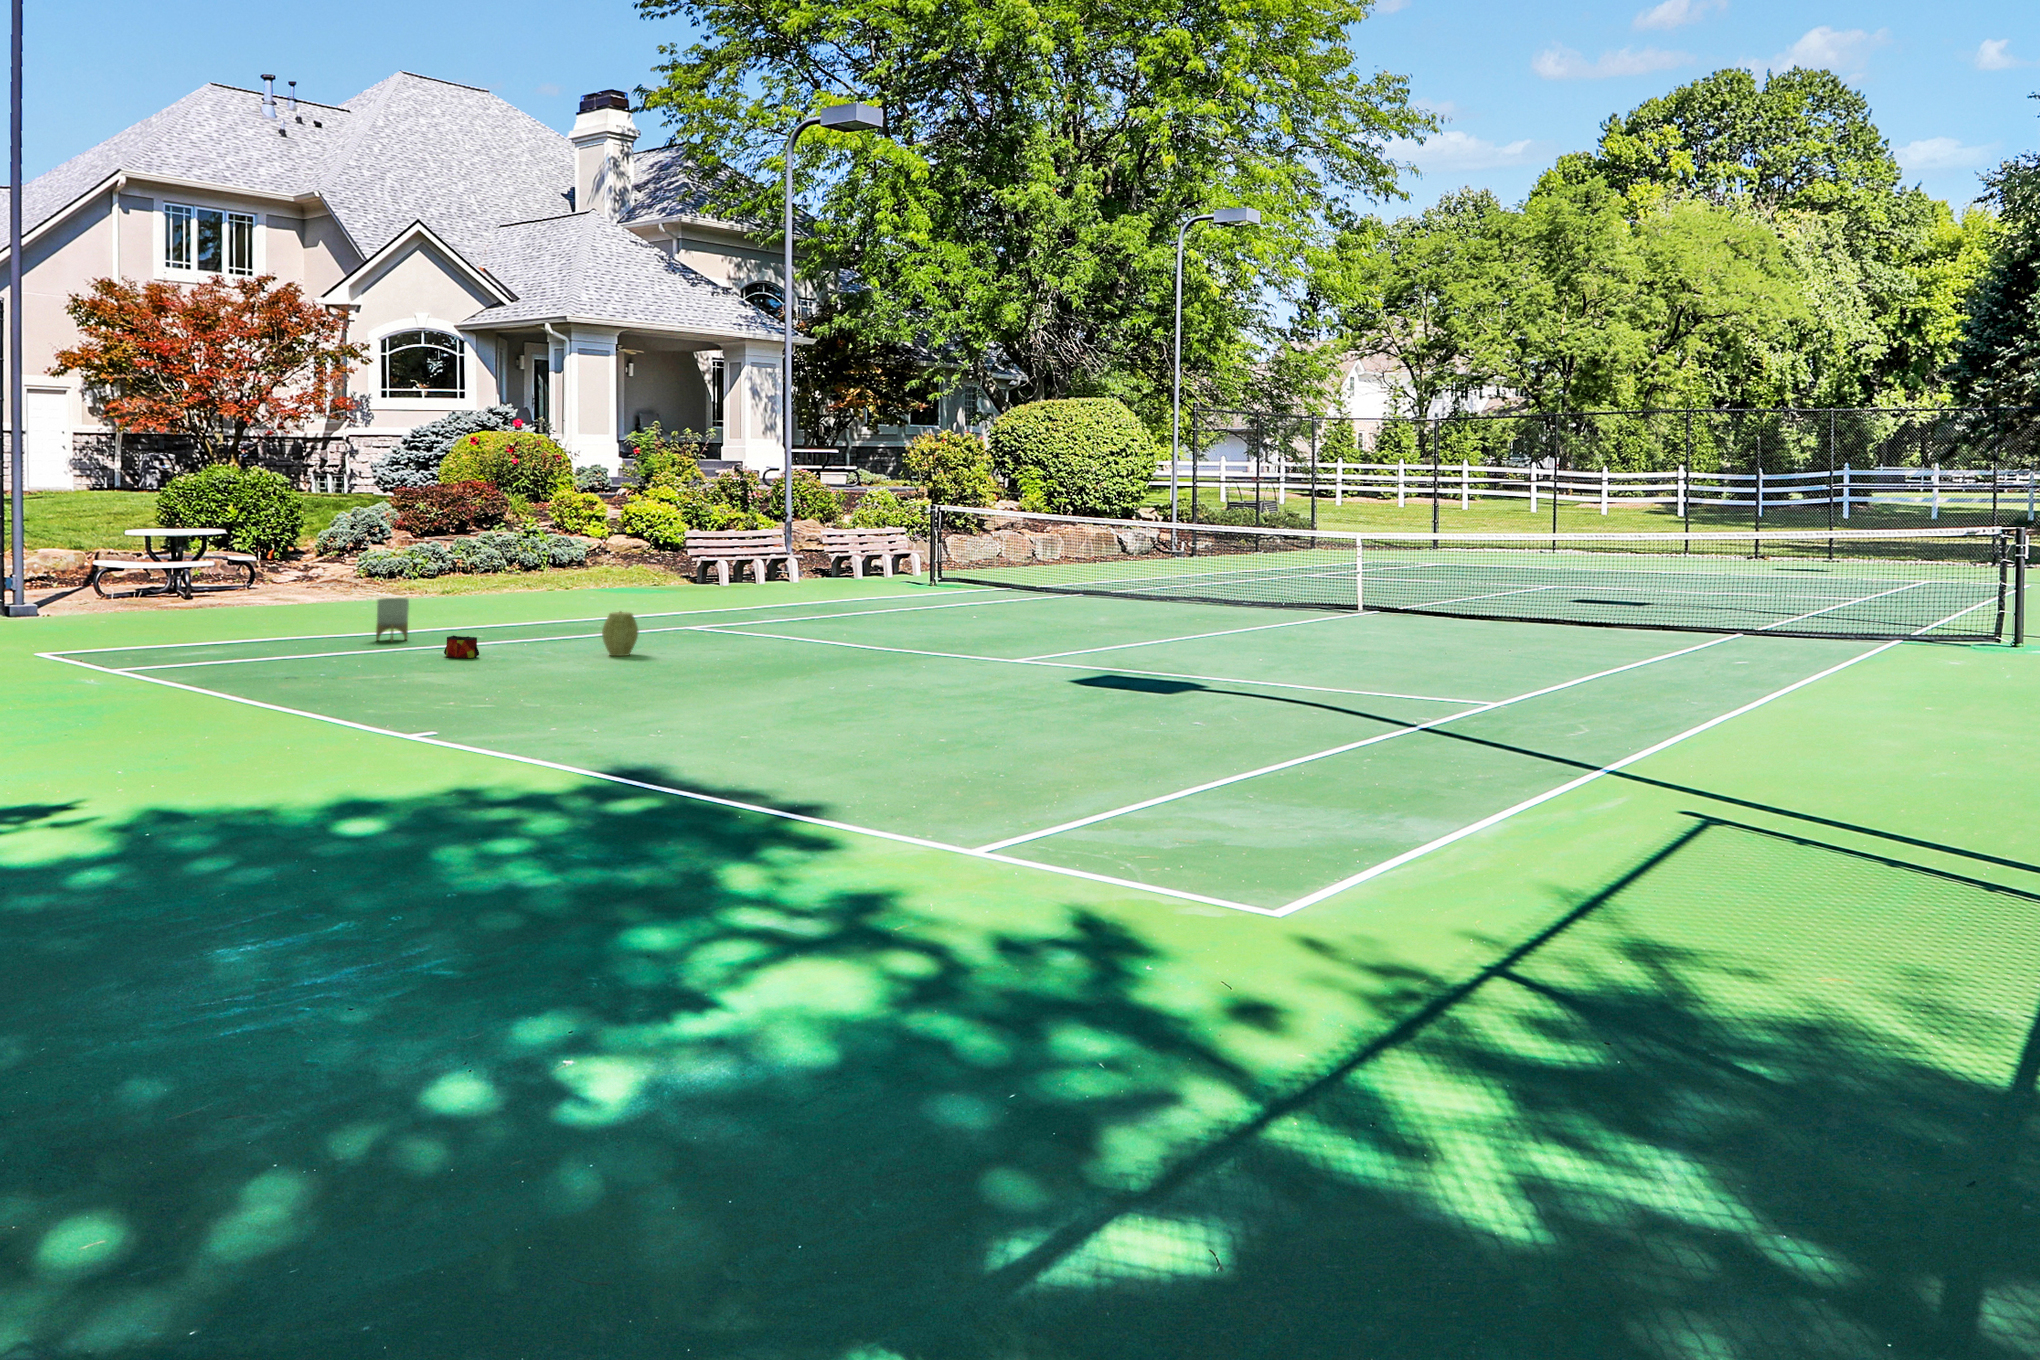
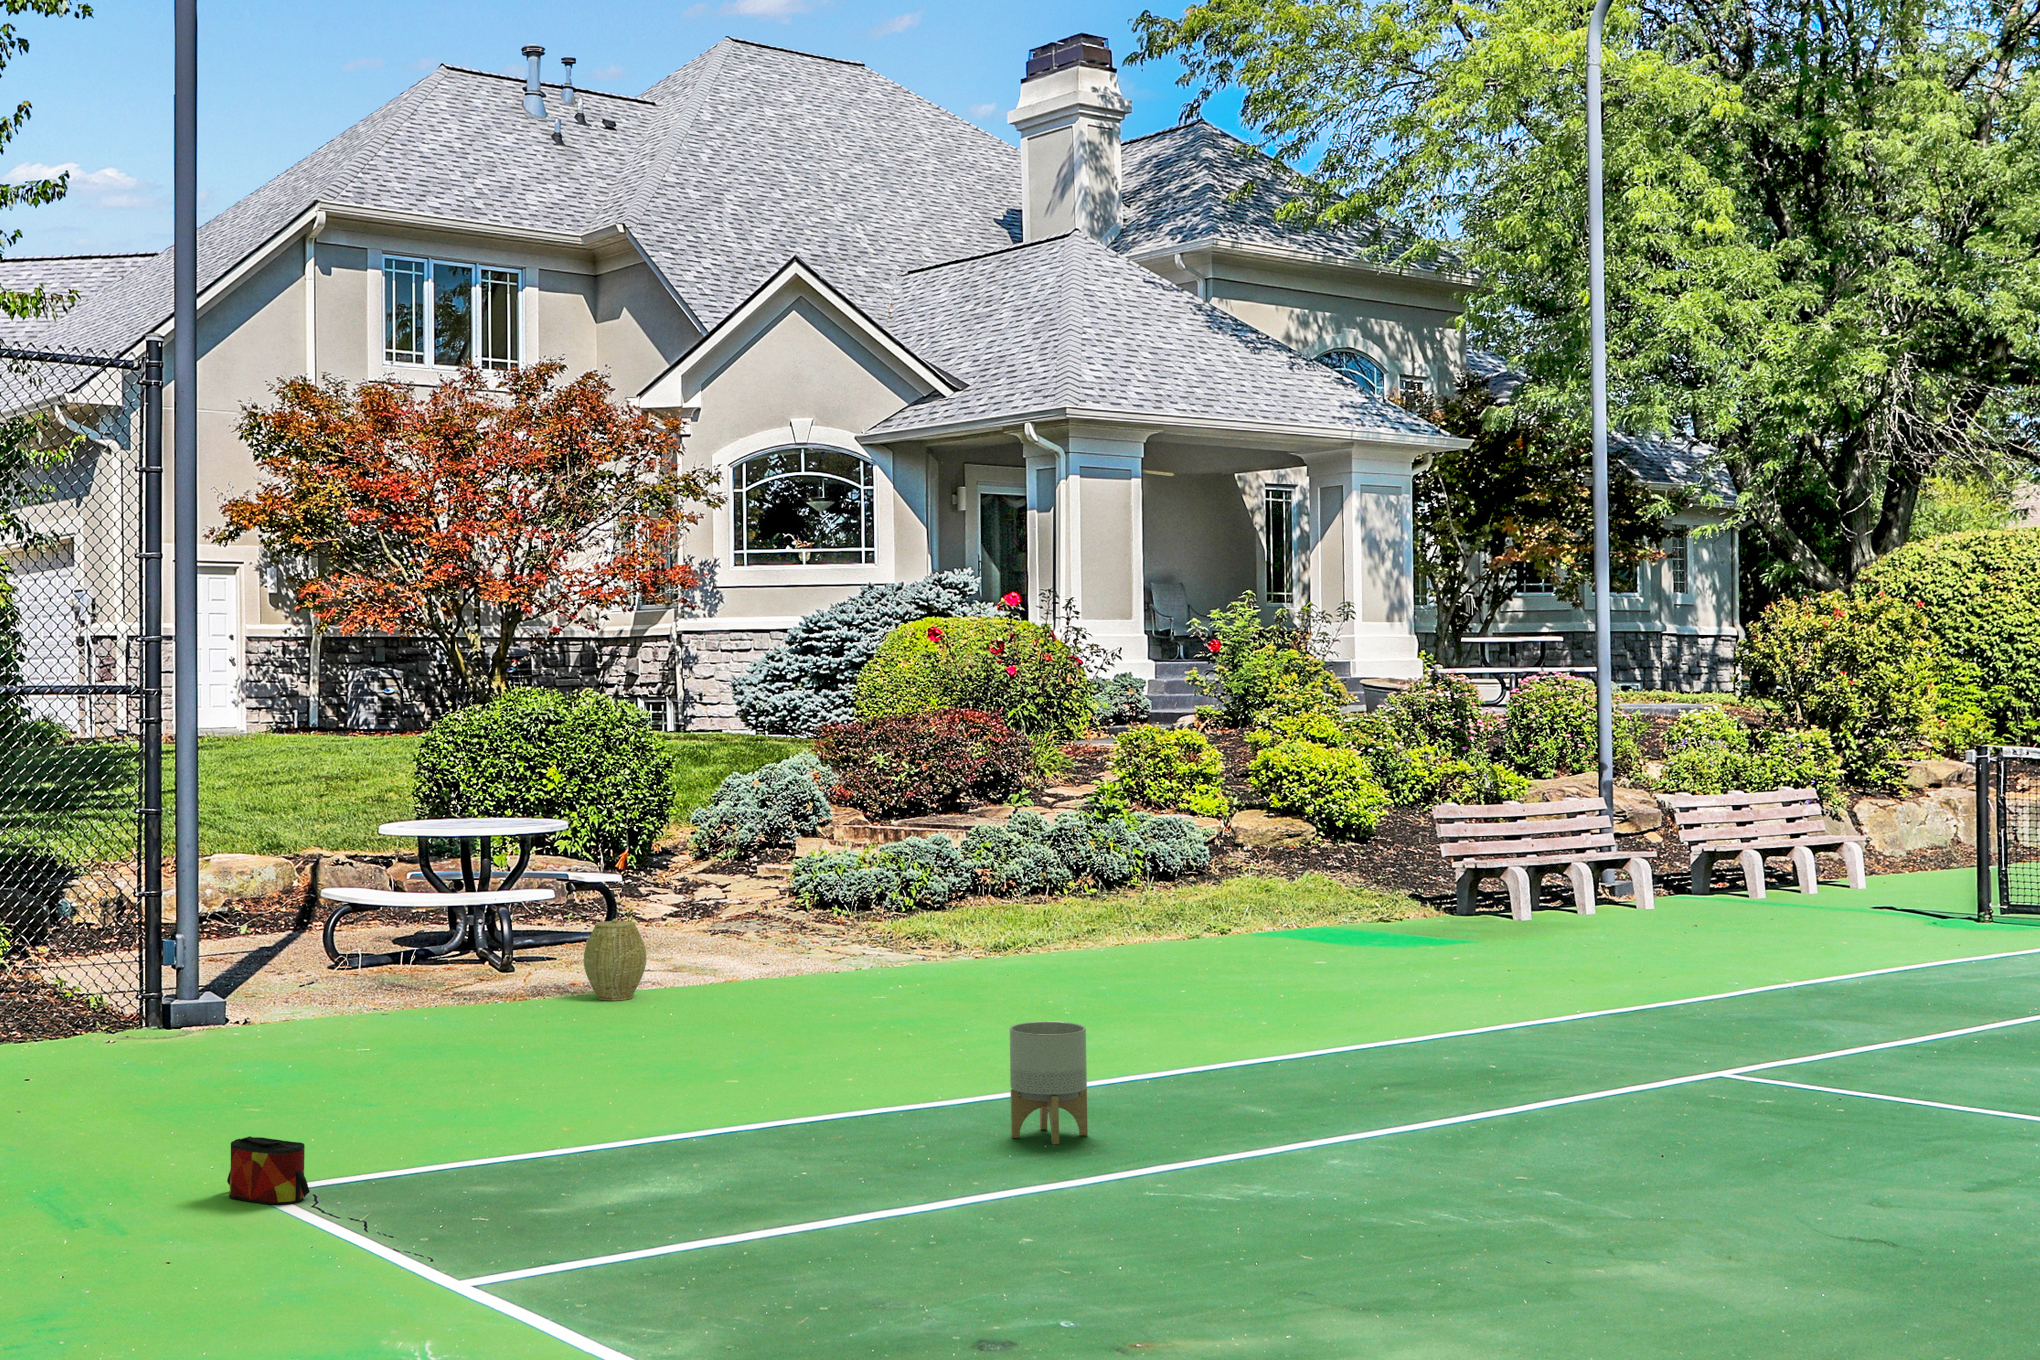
woven basket: present [602,611,638,656] -> present [584,919,646,1001]
bag: present [444,635,479,659] -> present [227,1136,310,1205]

